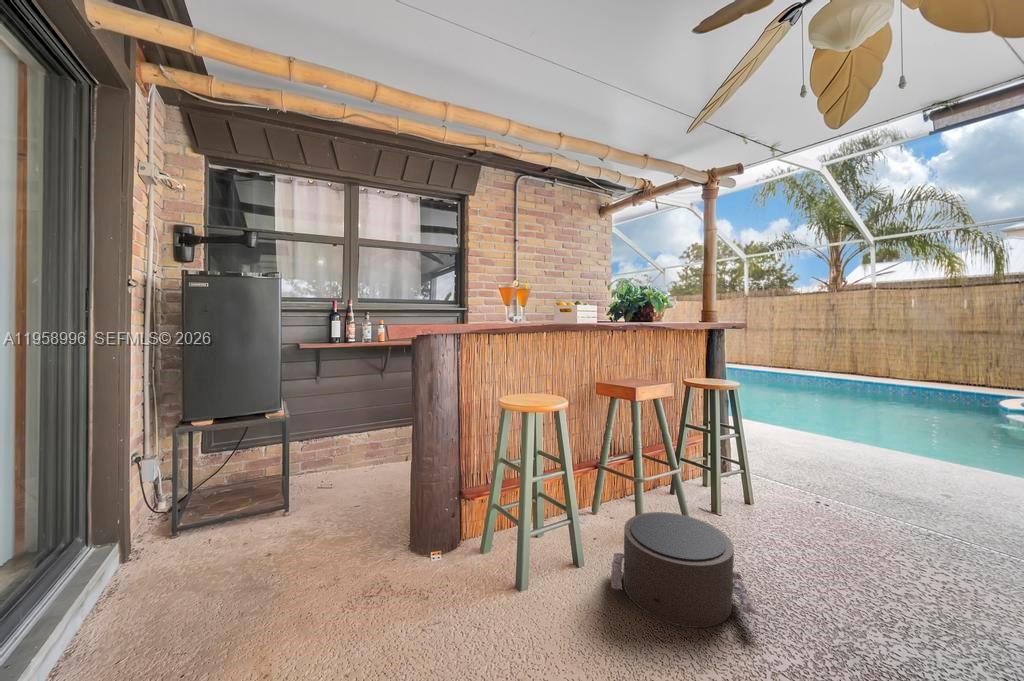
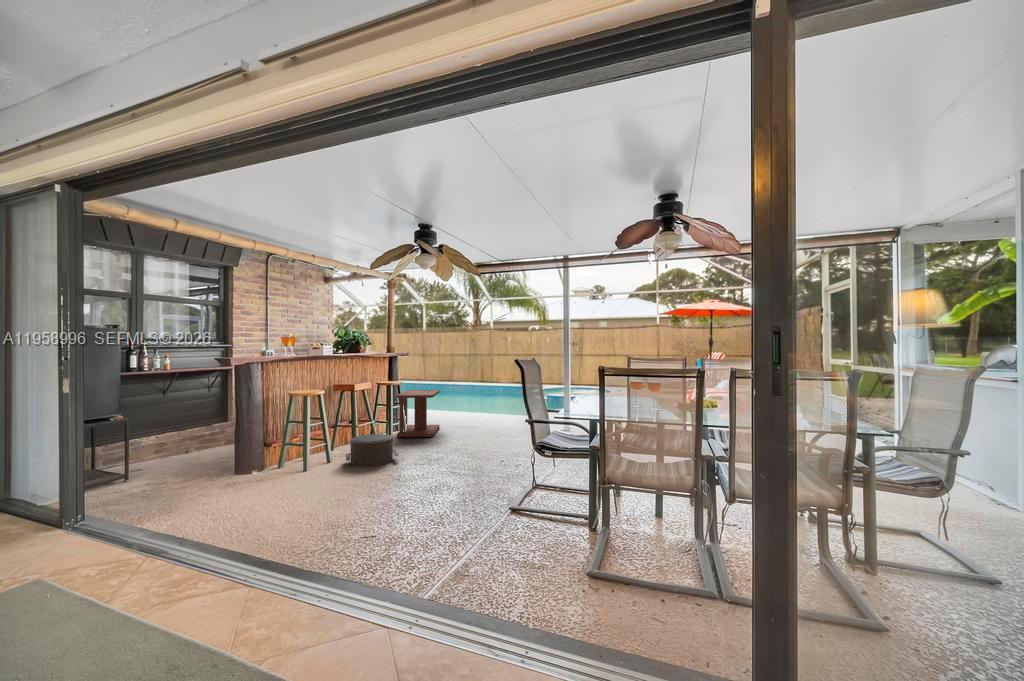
side table: none [724,397,821,519] -> present [397,390,440,437]

